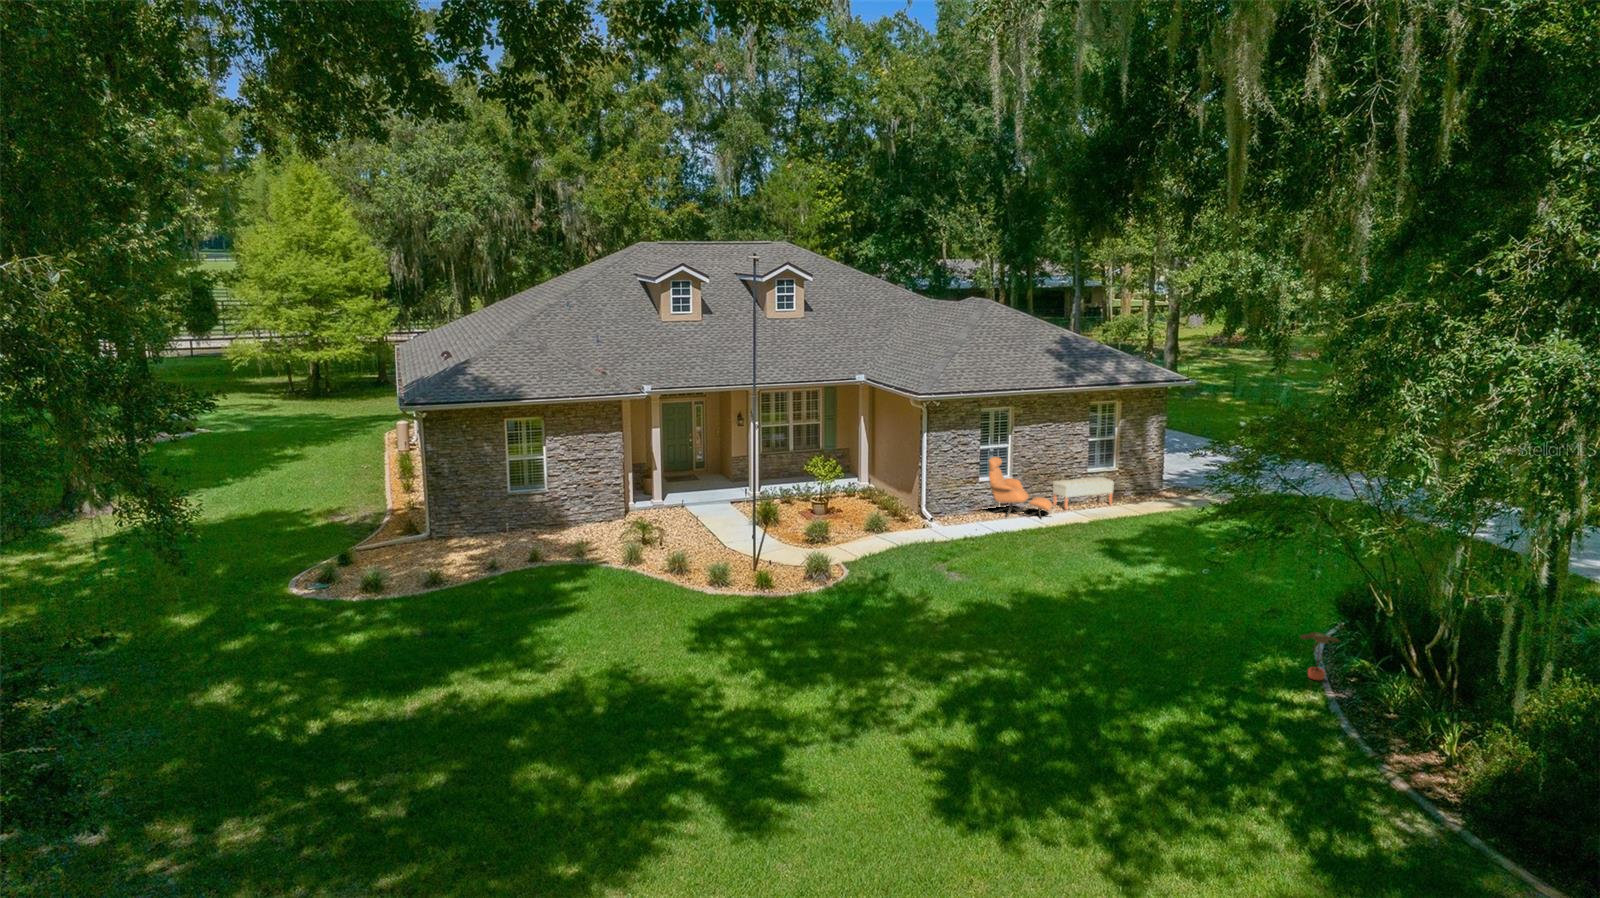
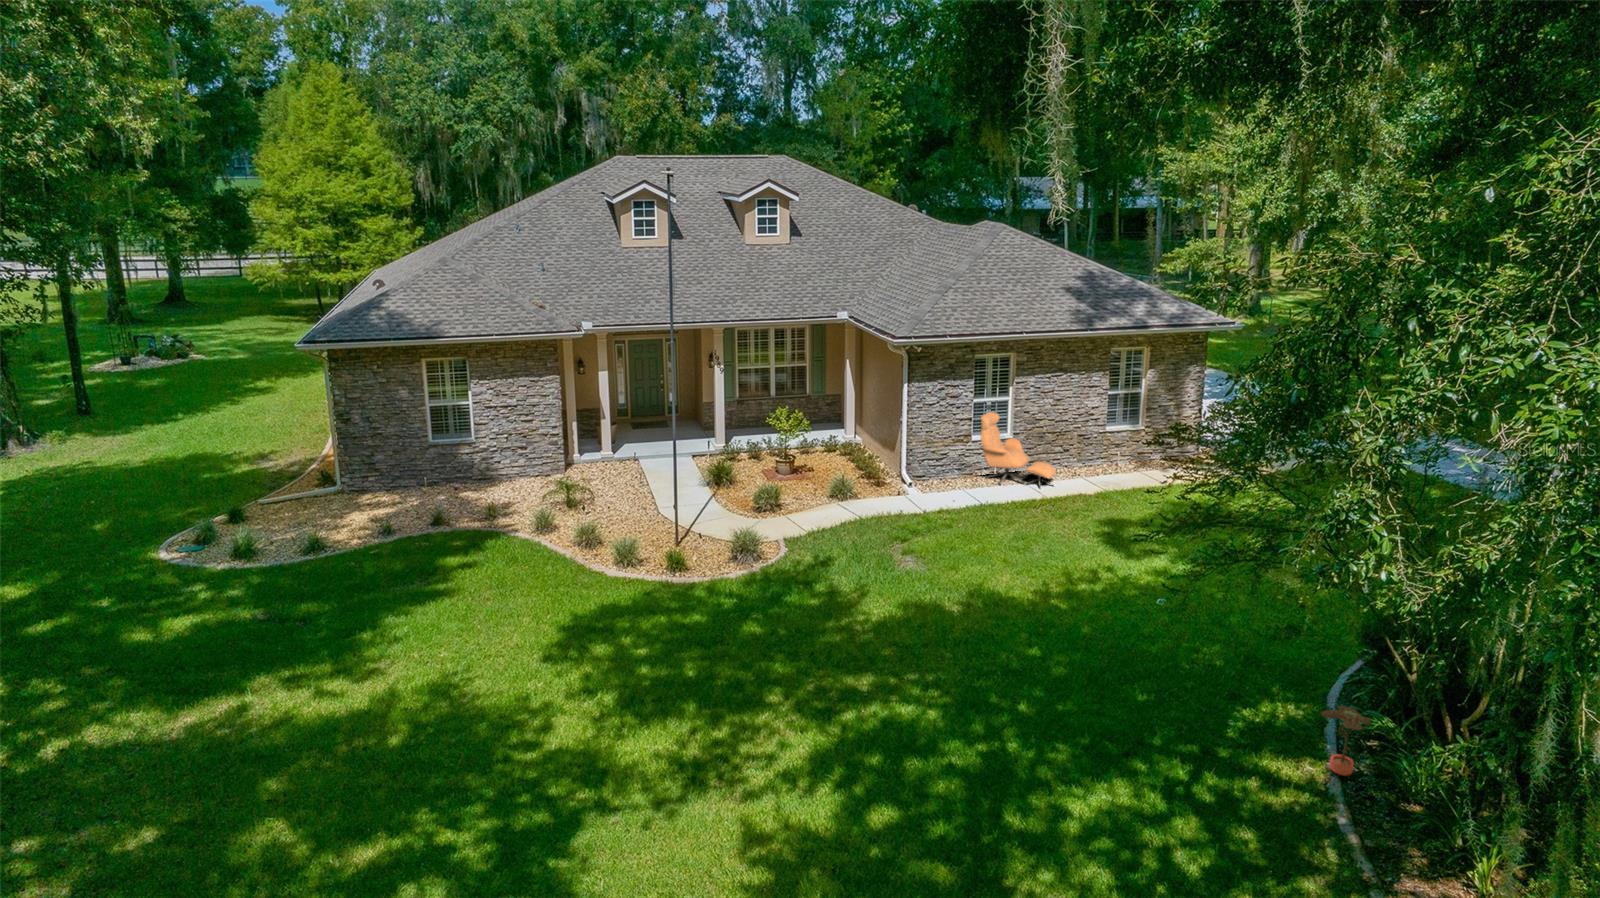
bench: present [1053,477,1114,509] -> none [1061,437,1136,477]

